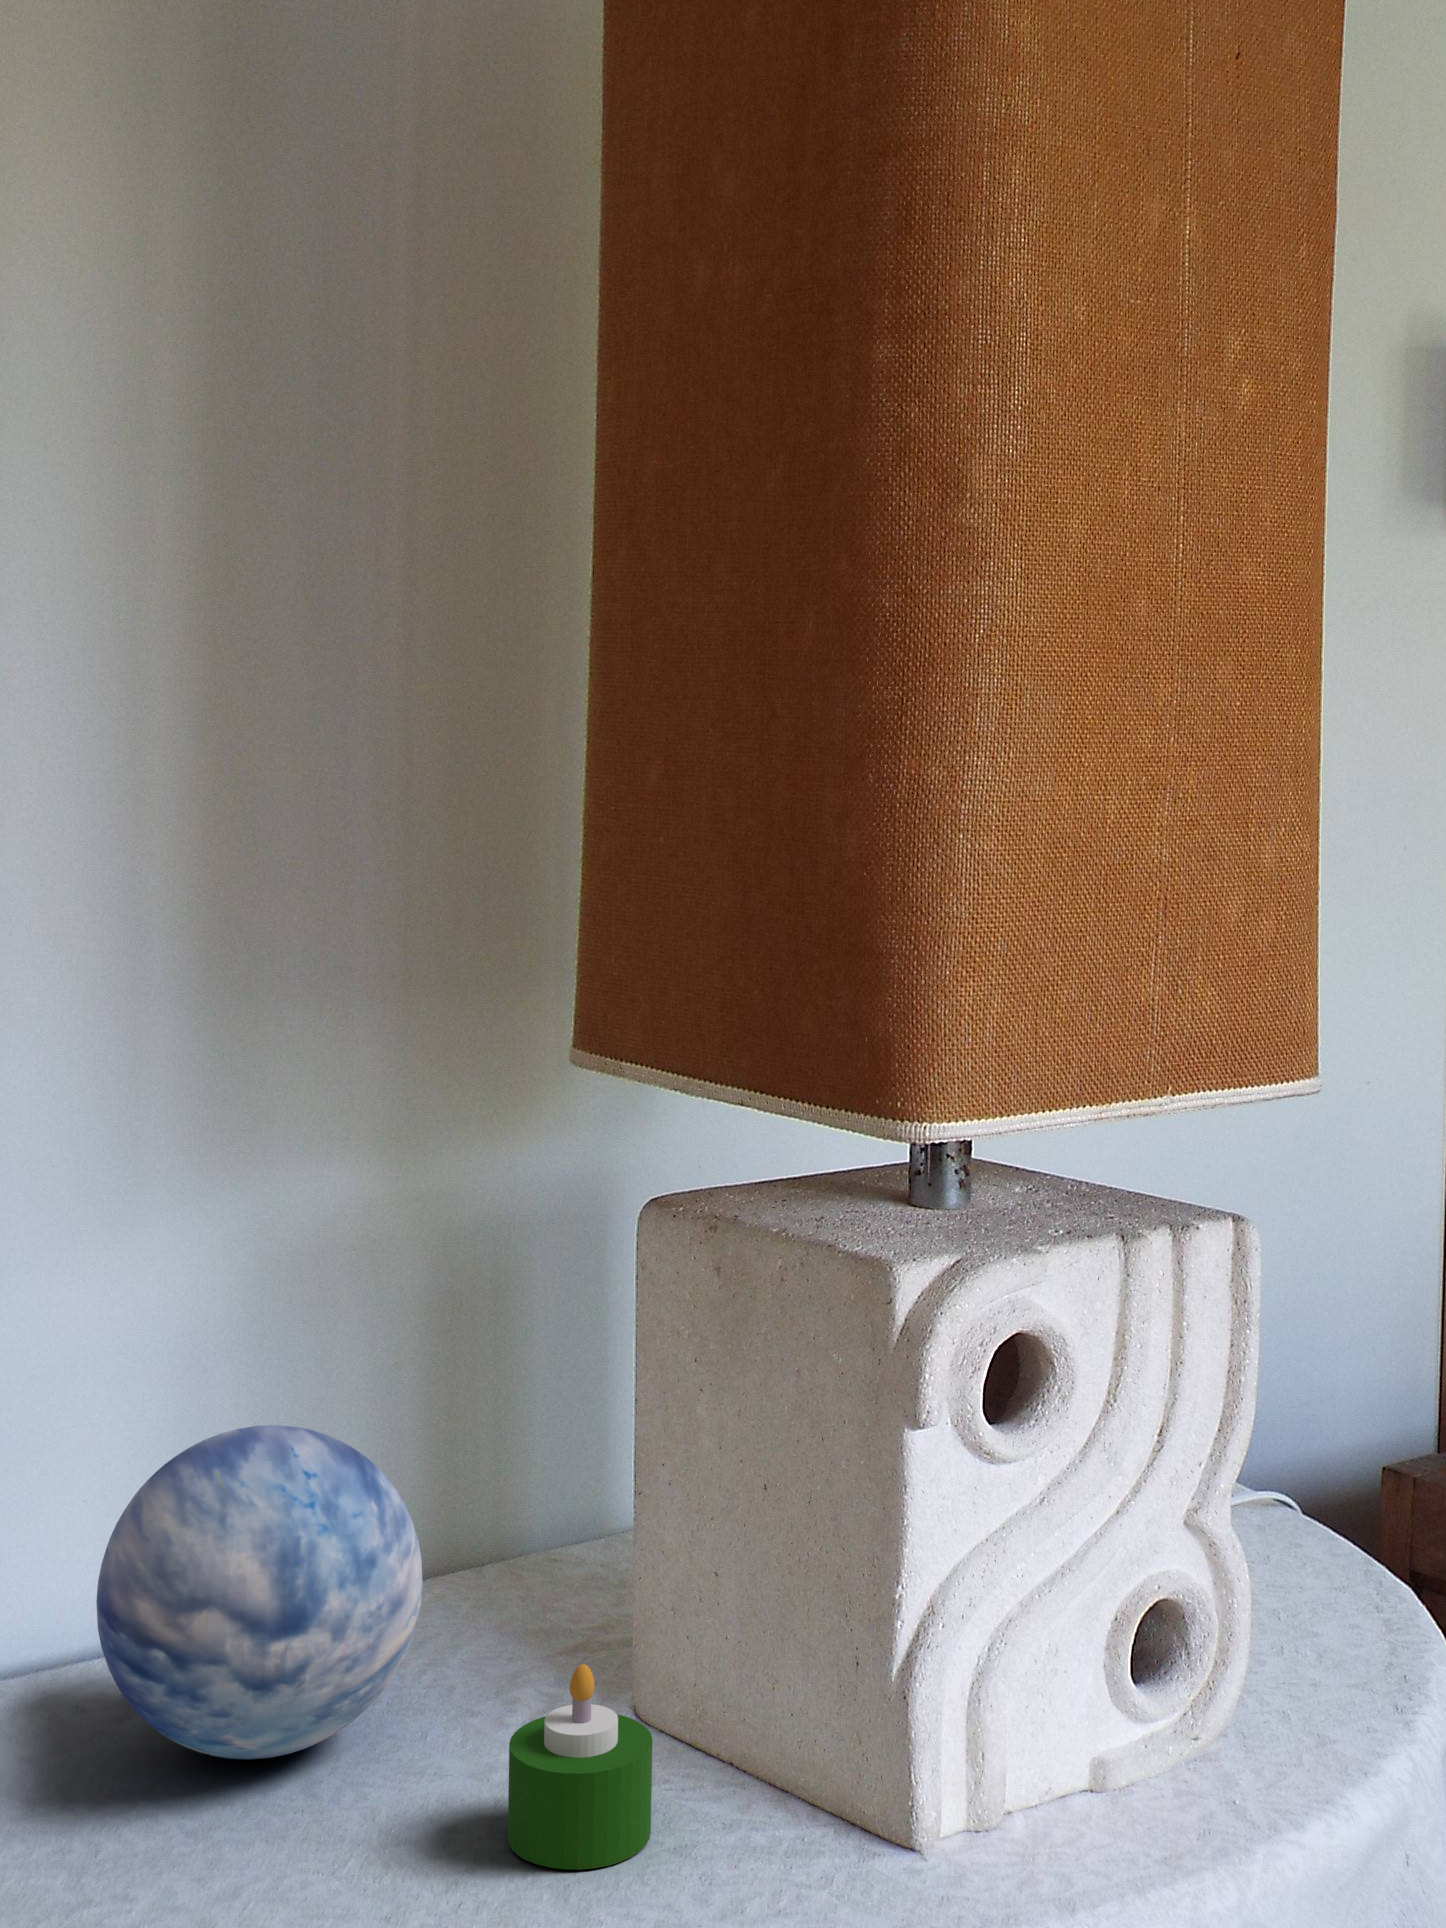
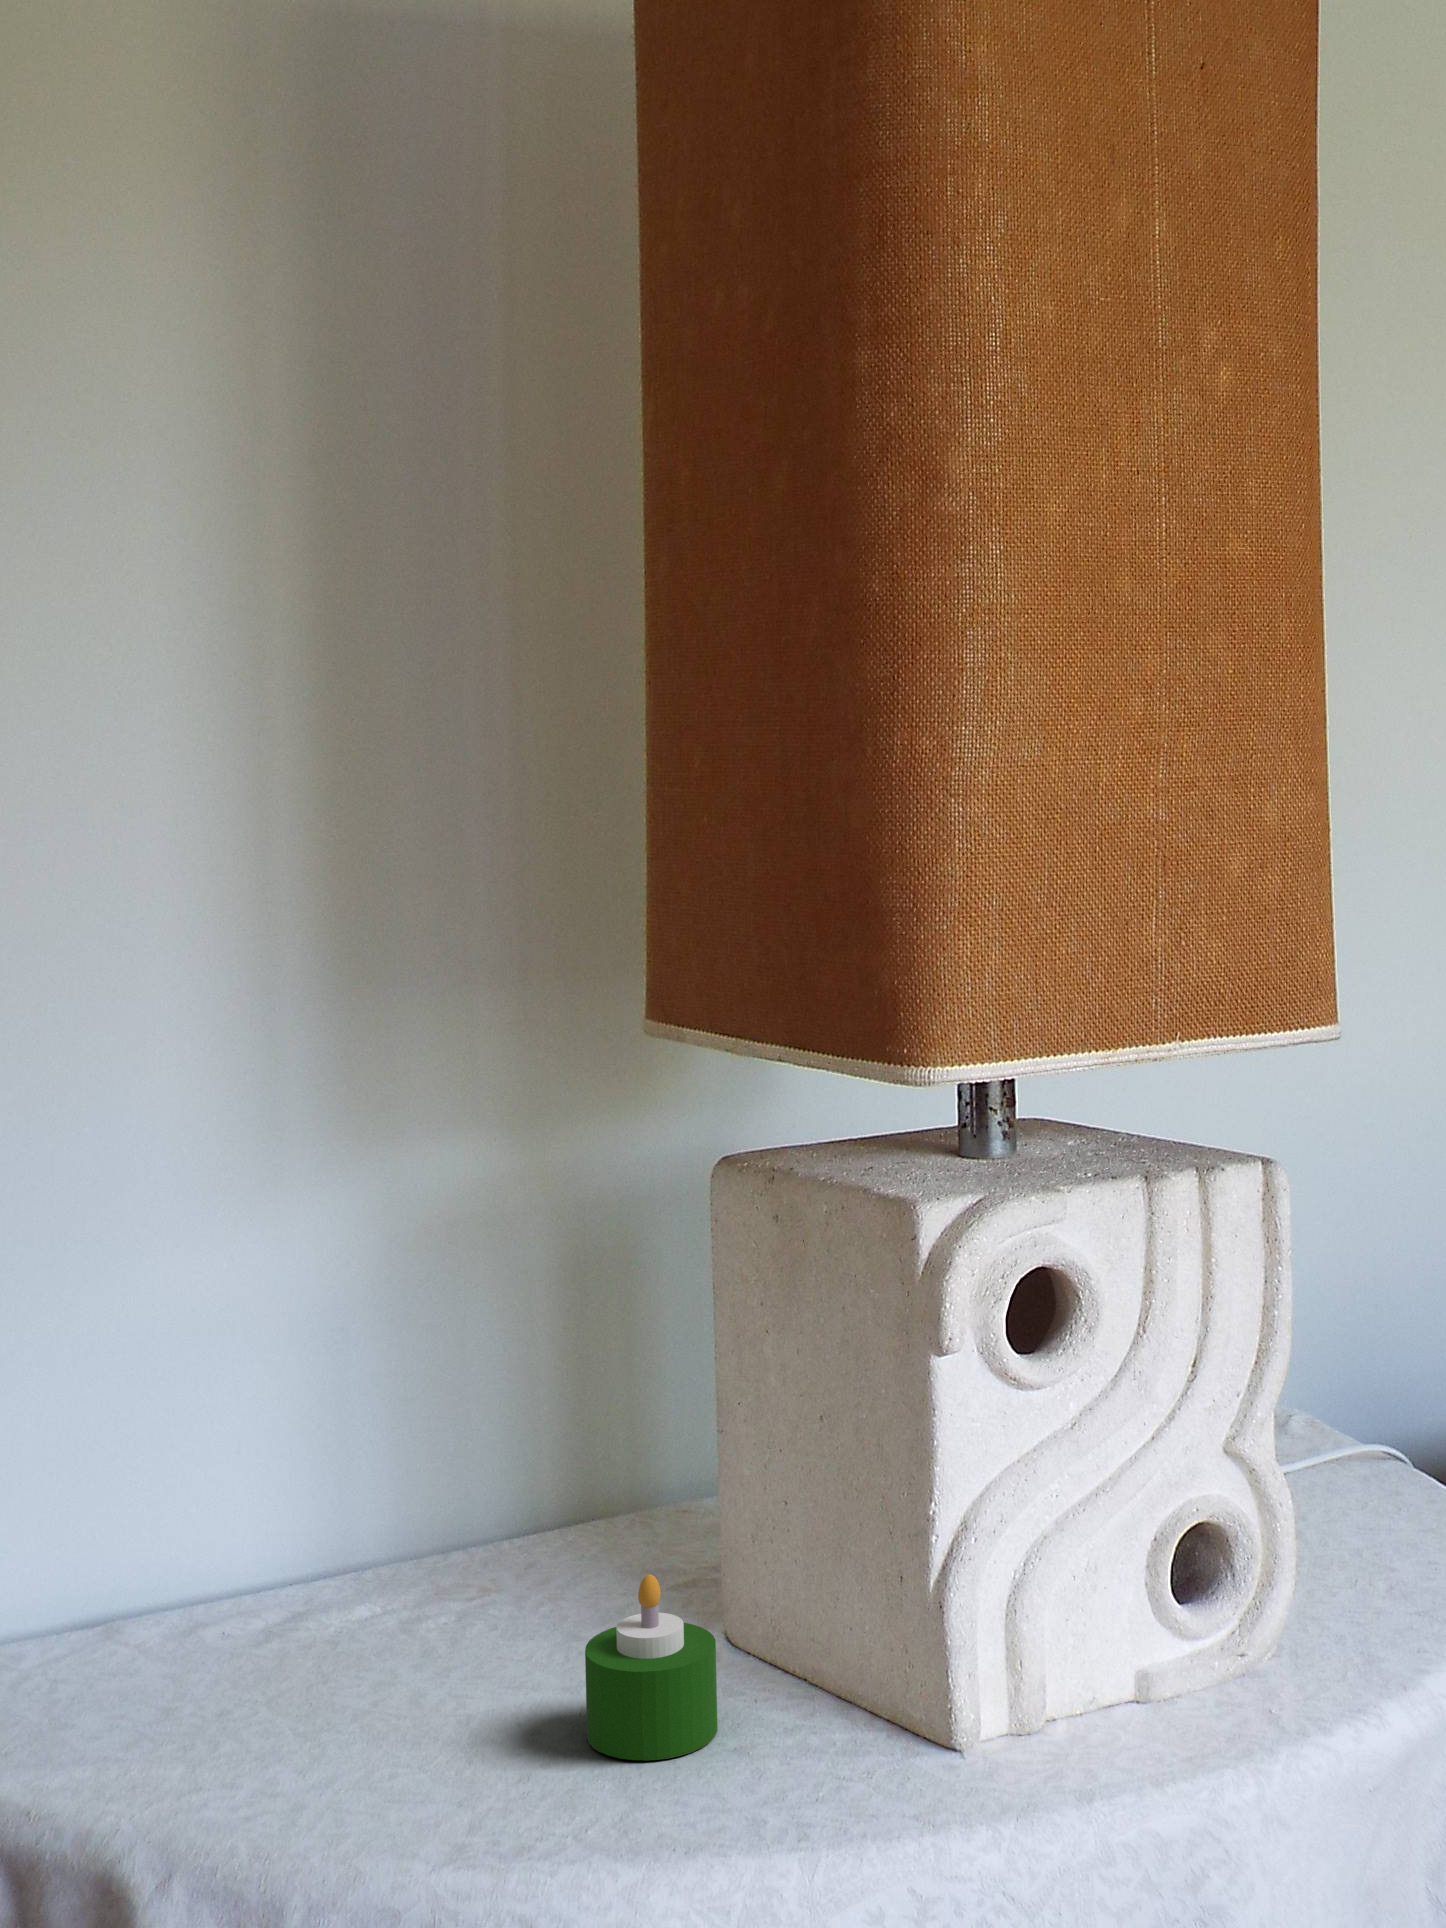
decorative orb: present [96,1425,423,1759] -> none [240,1365,530,1664]

